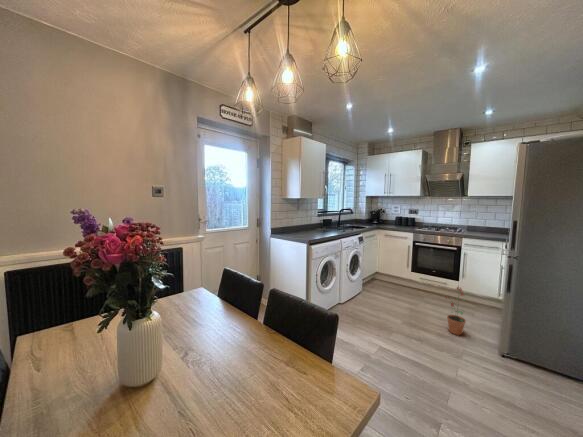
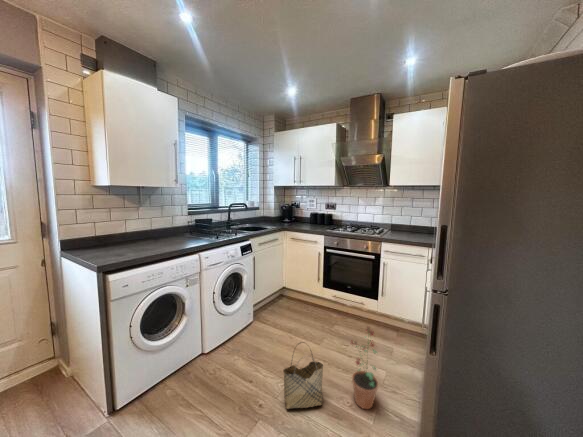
woven basket: none [403,293,428,330] -> present [283,342,323,409]

